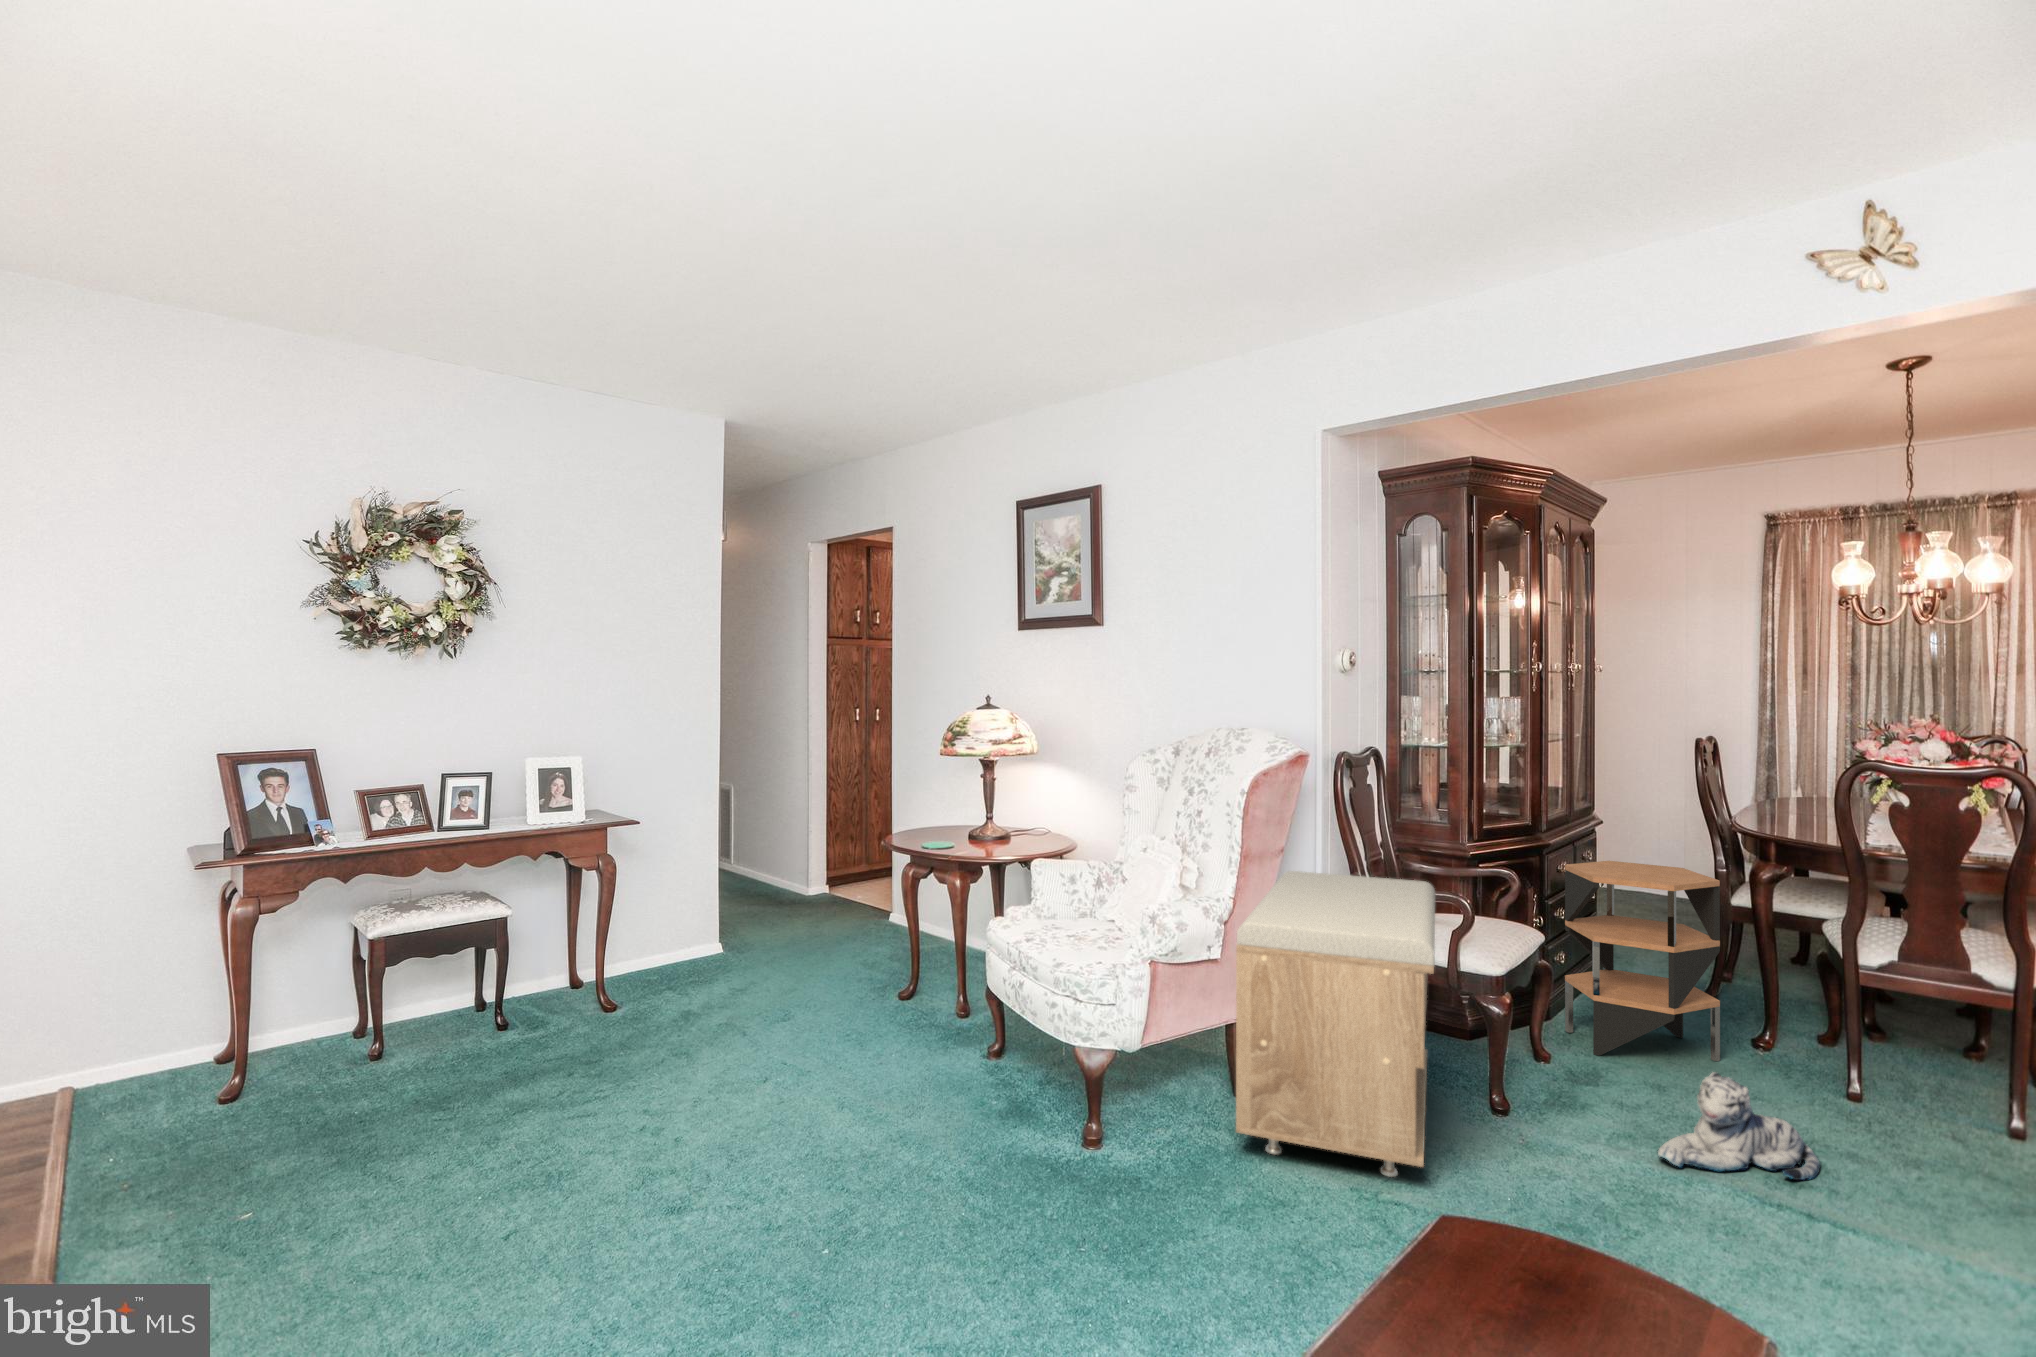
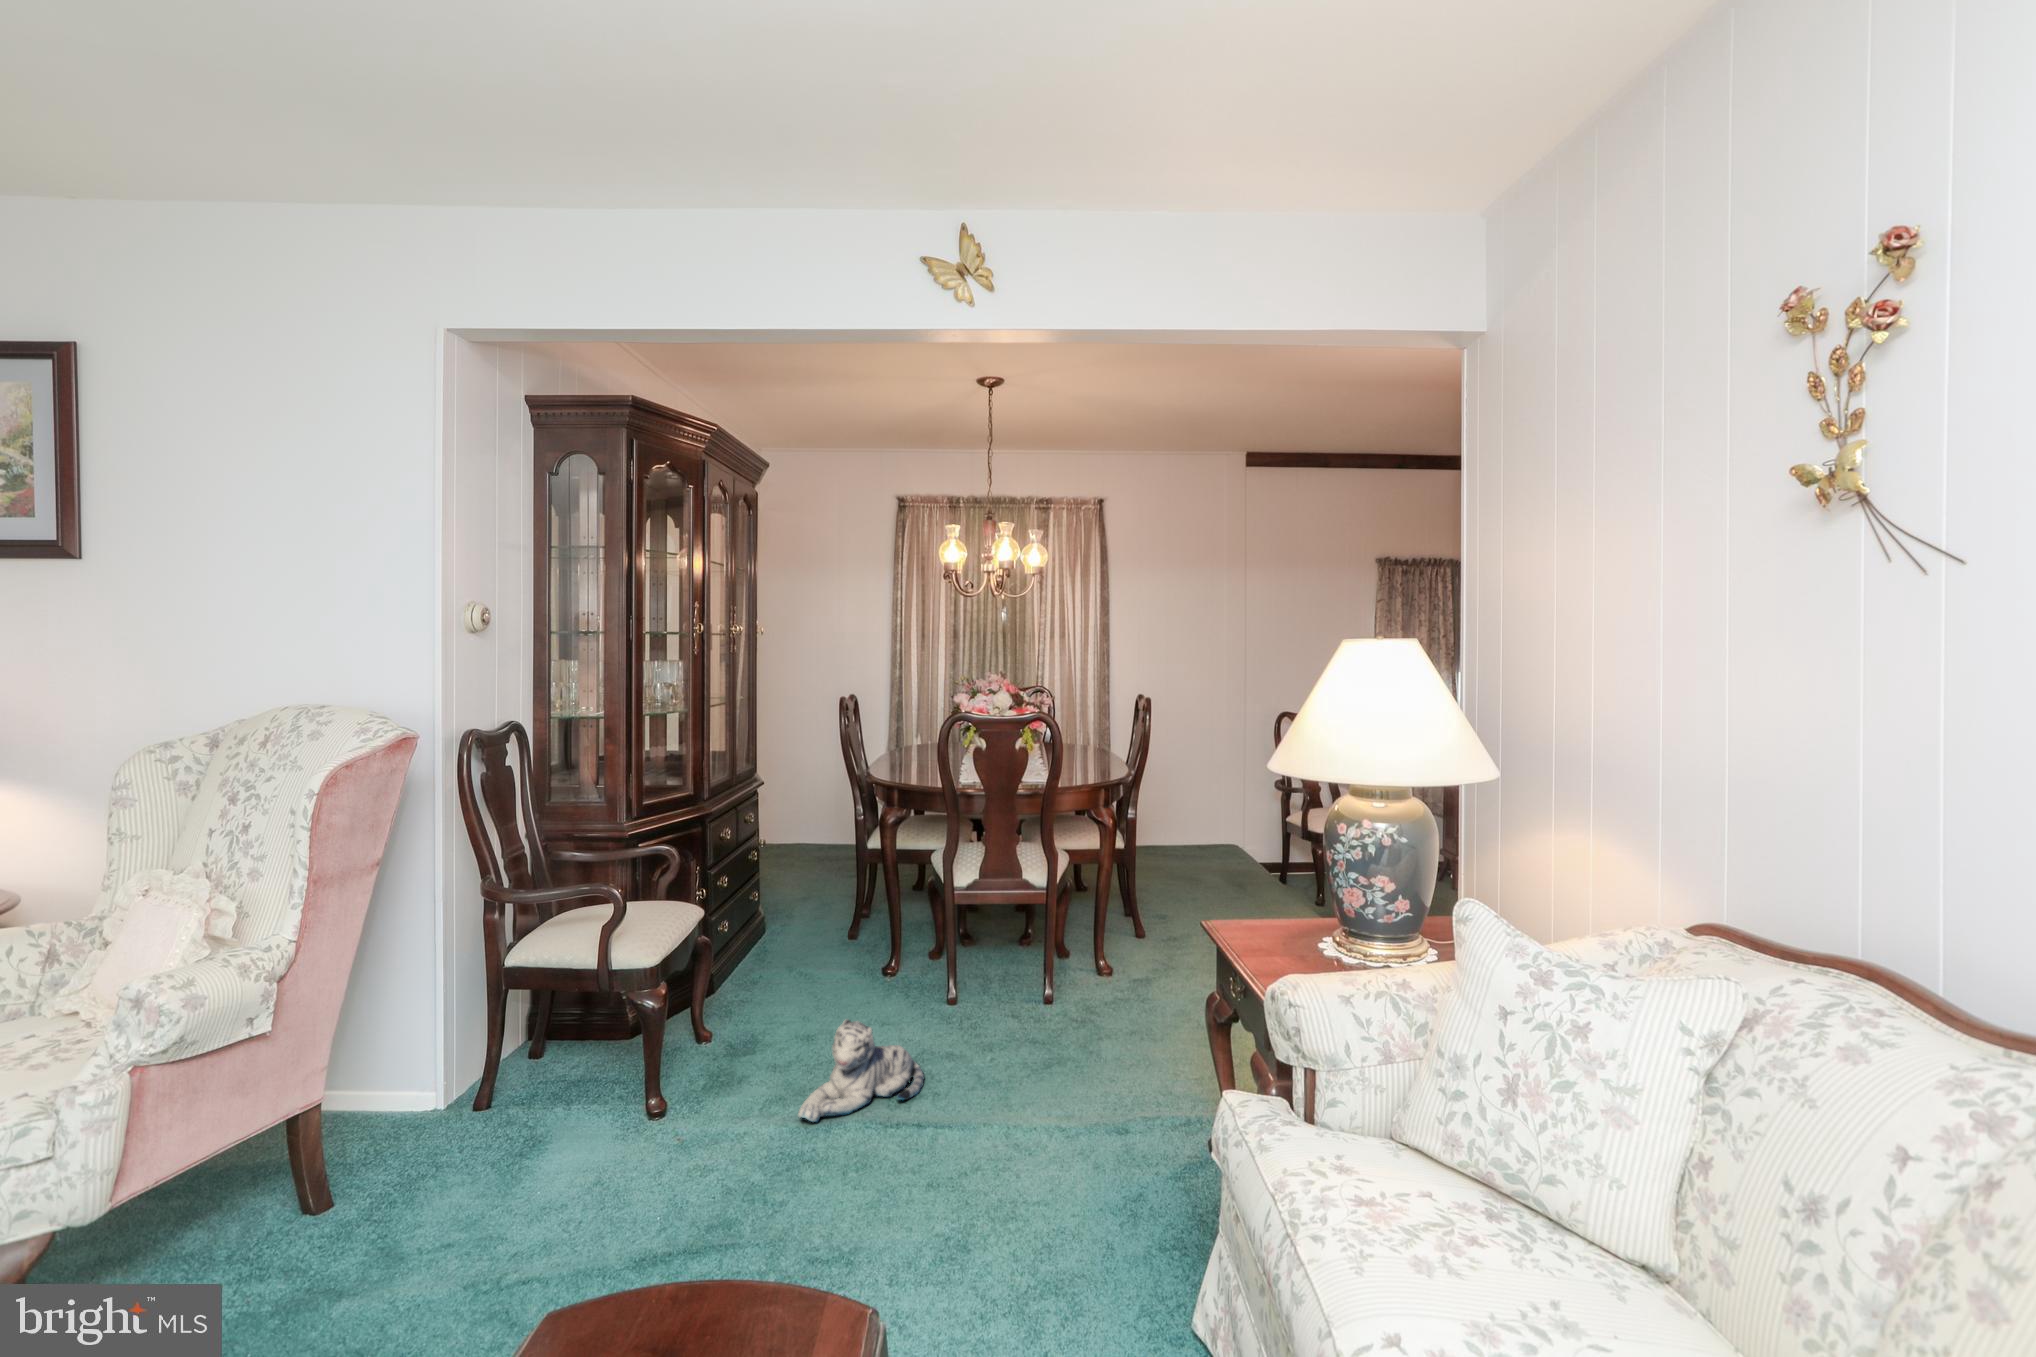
side table: present [1565,861,1720,1061] -> none [728,820,857,1017]
storage bench: present [1236,871,1435,1177] -> none [276,876,585,1288]

